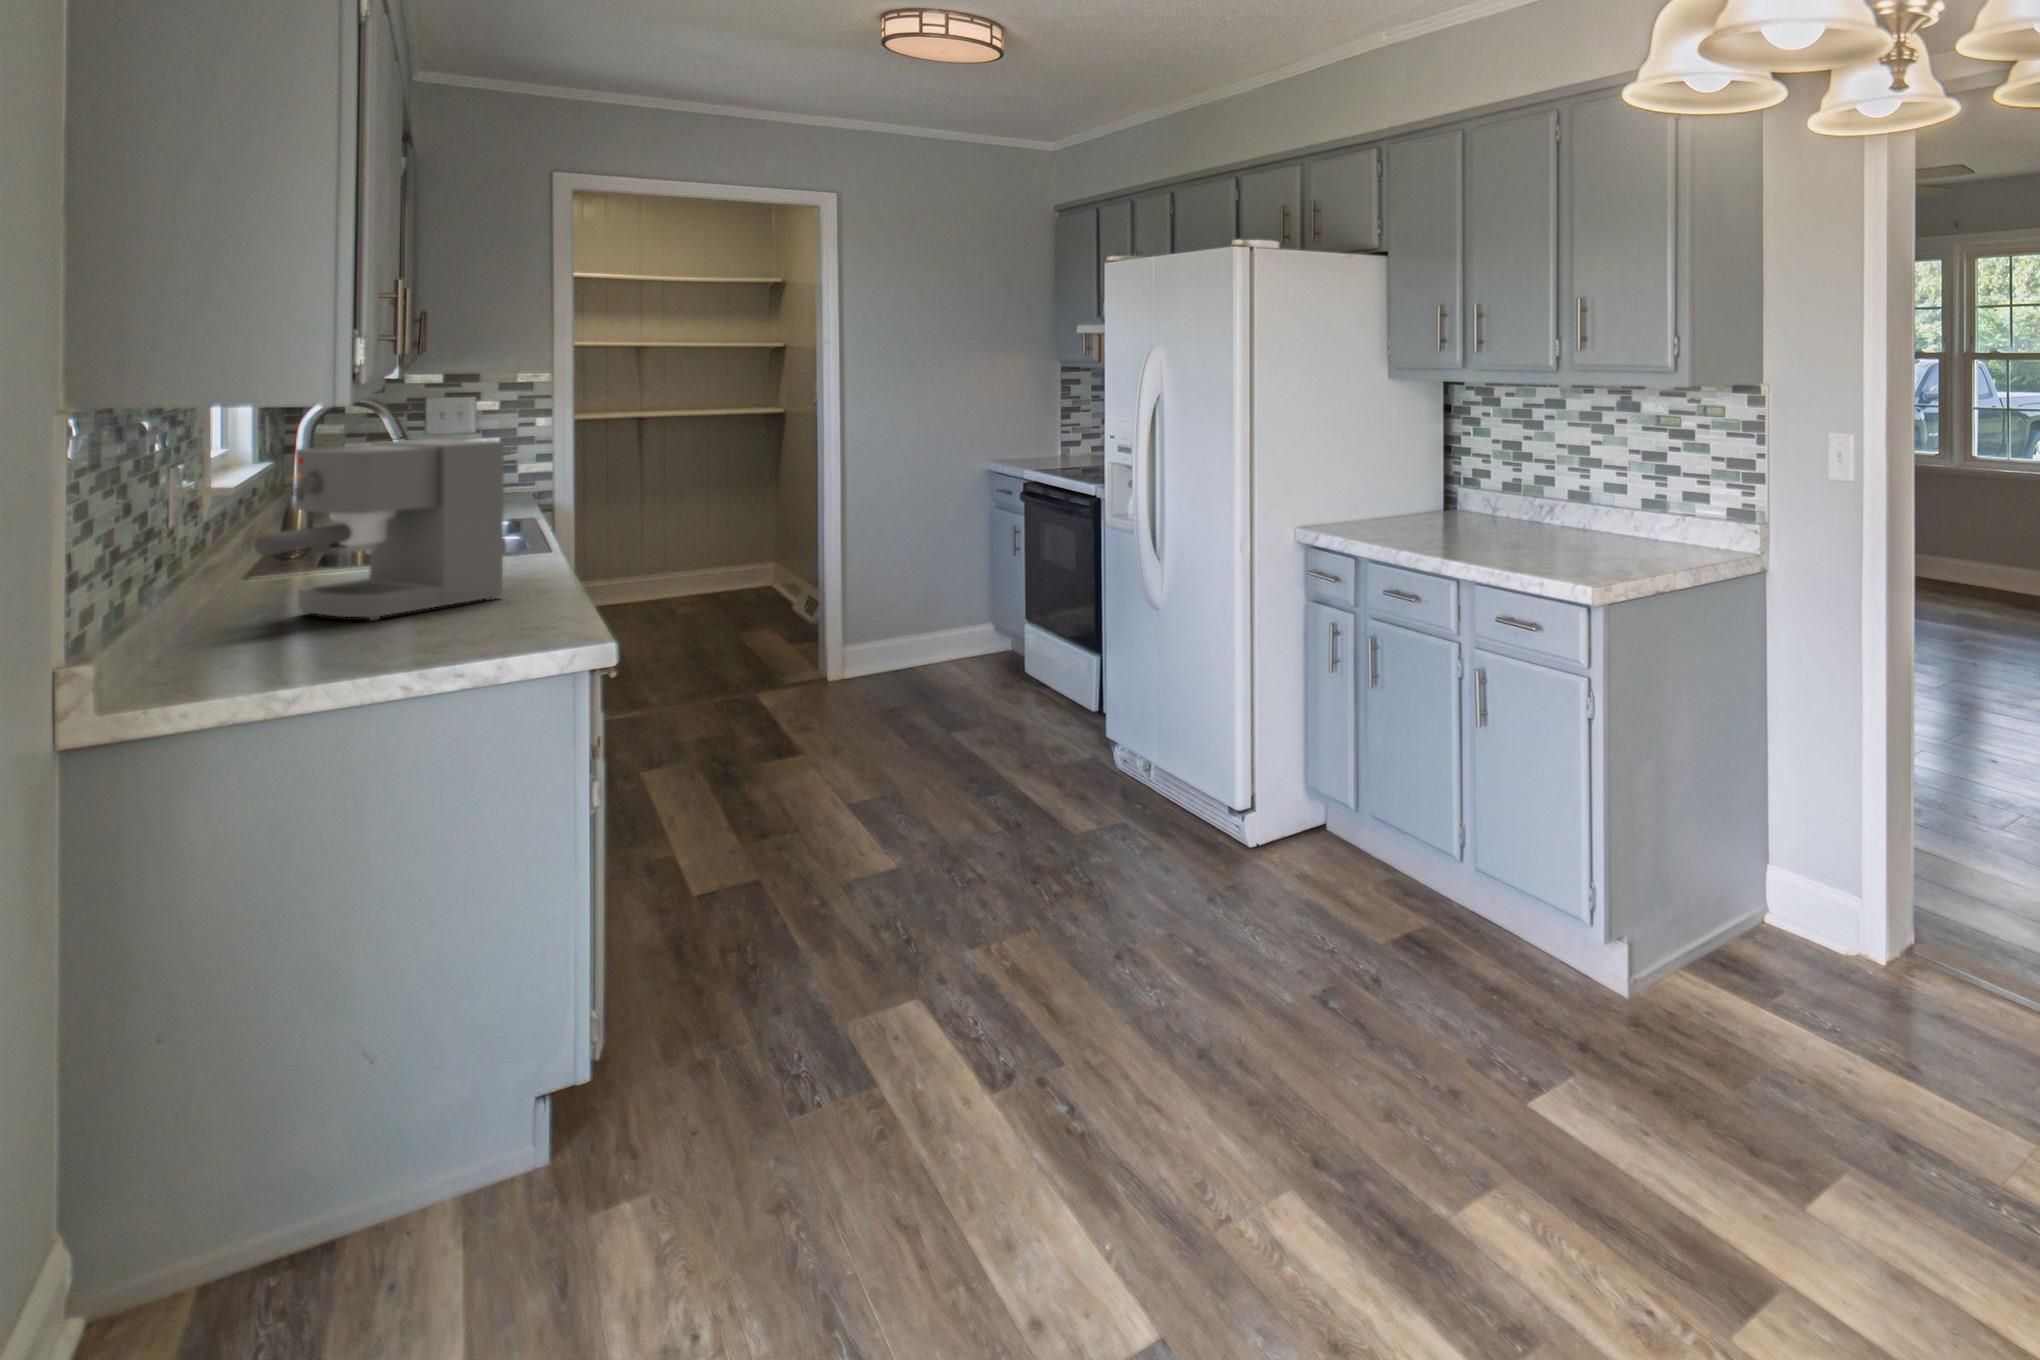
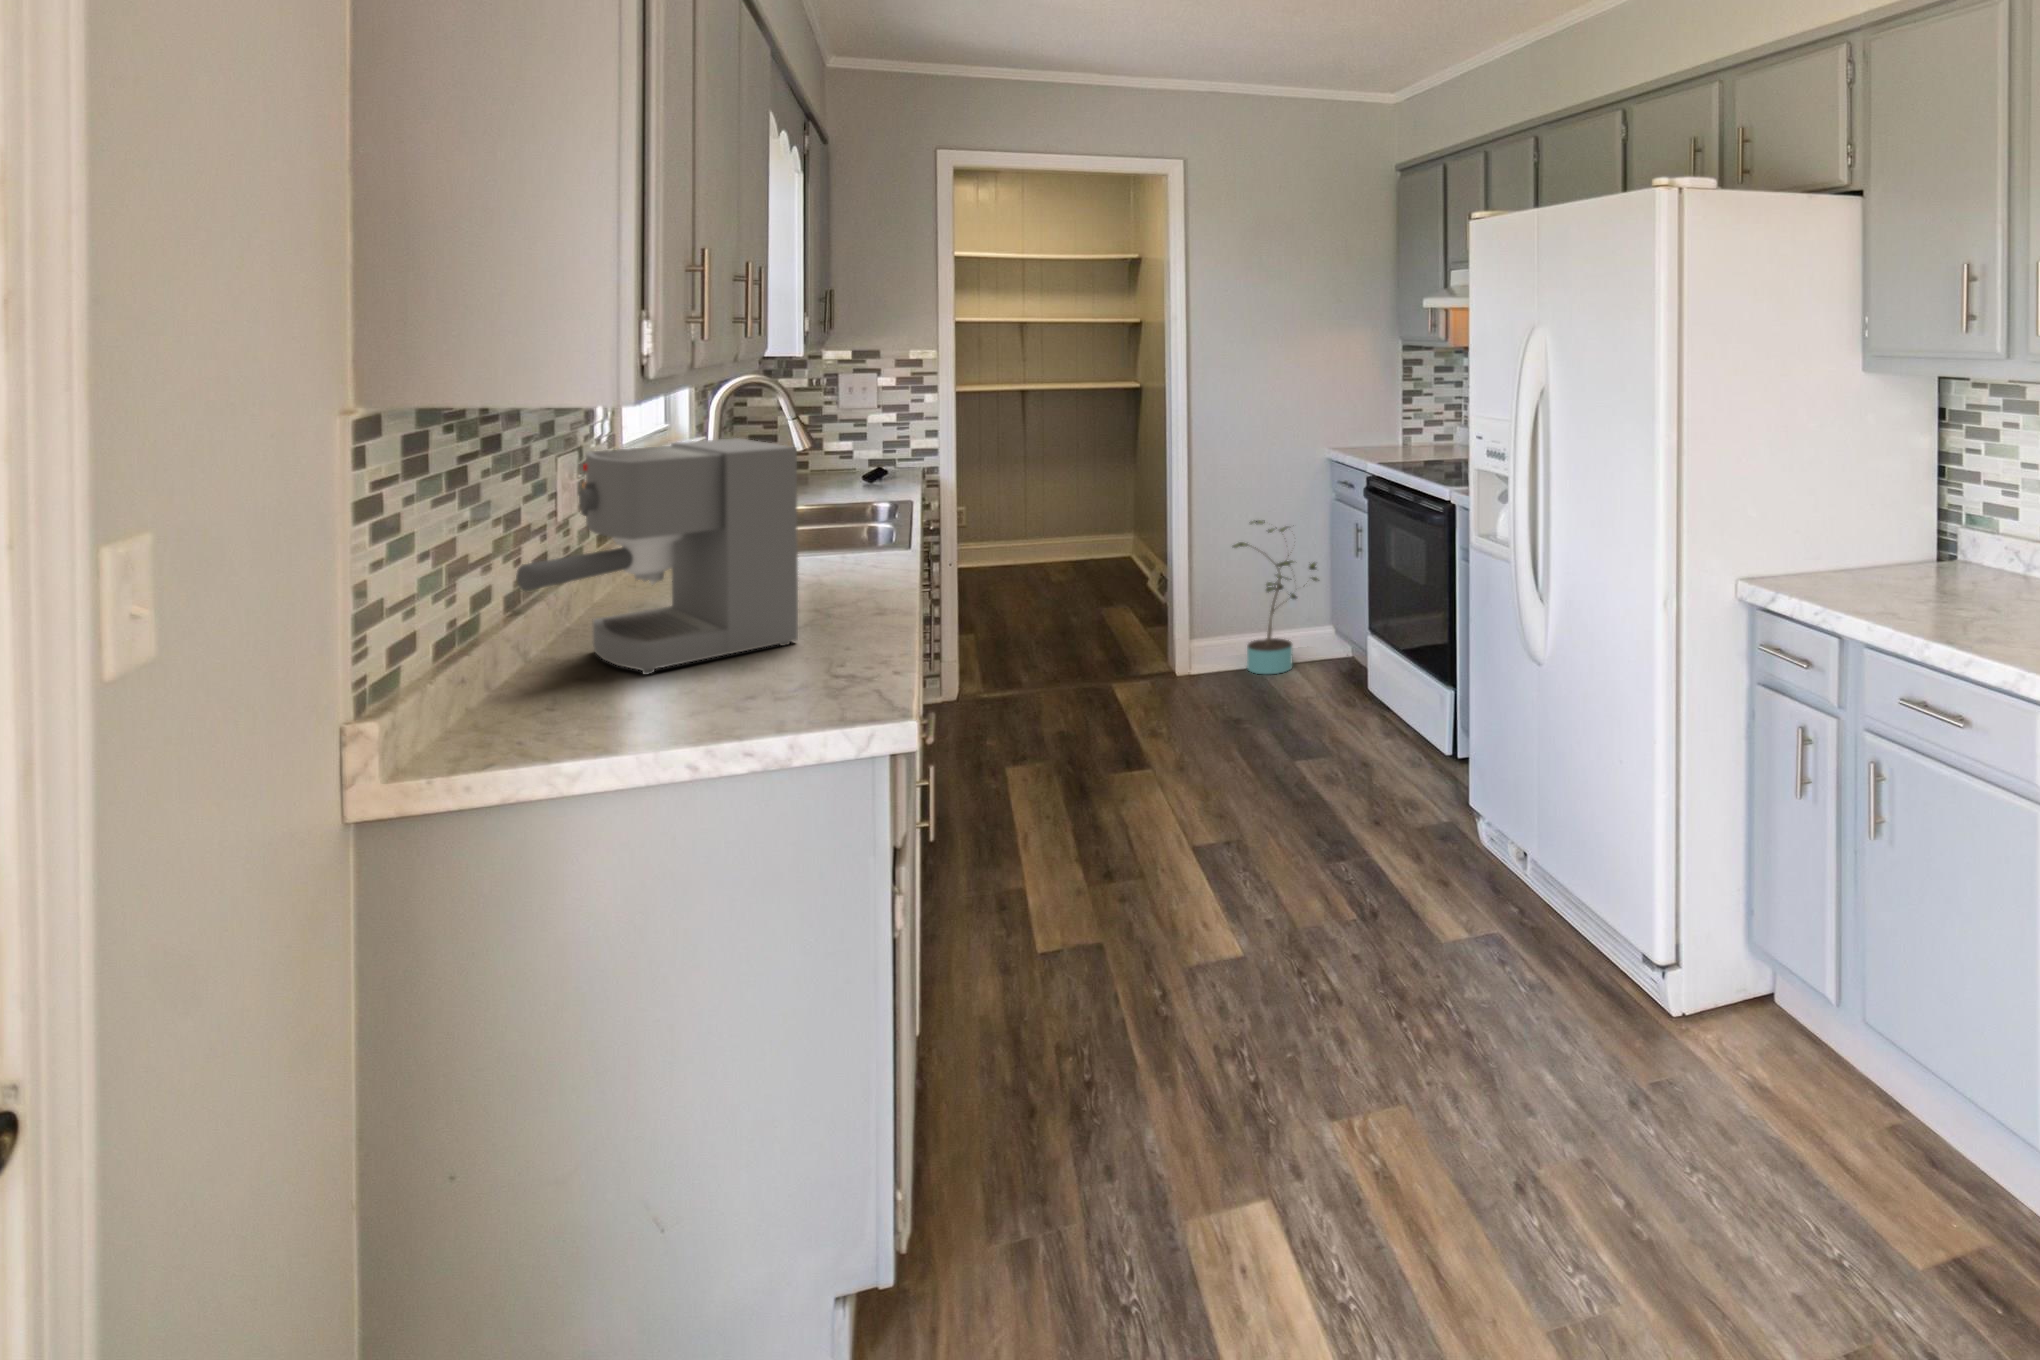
potted plant: none [883,531,975,675] -> present [1233,520,1319,674]

